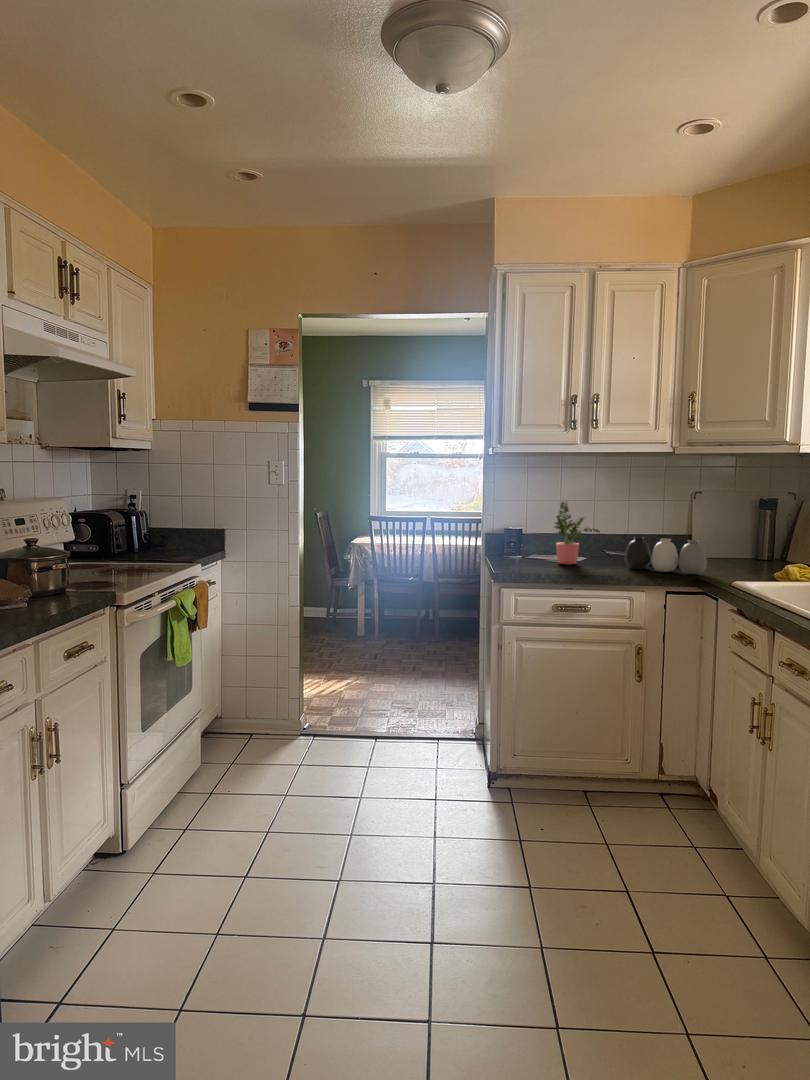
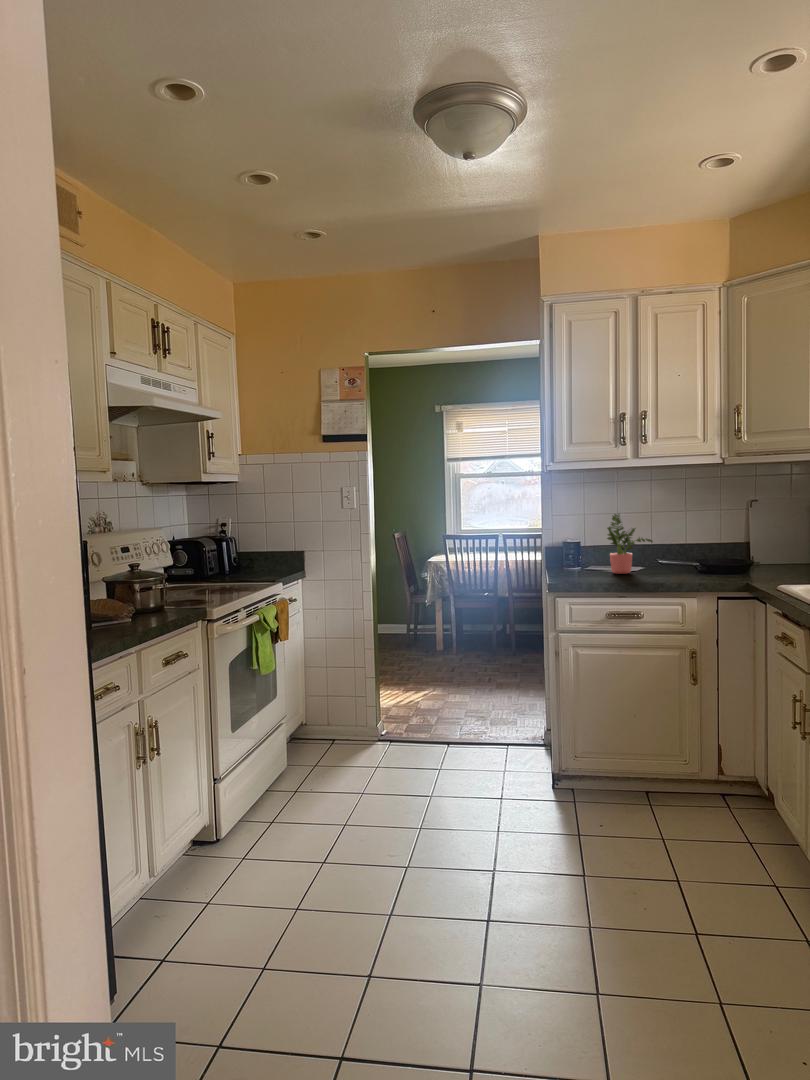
vase: present [625,537,707,574] -> none [678,545,759,579]

